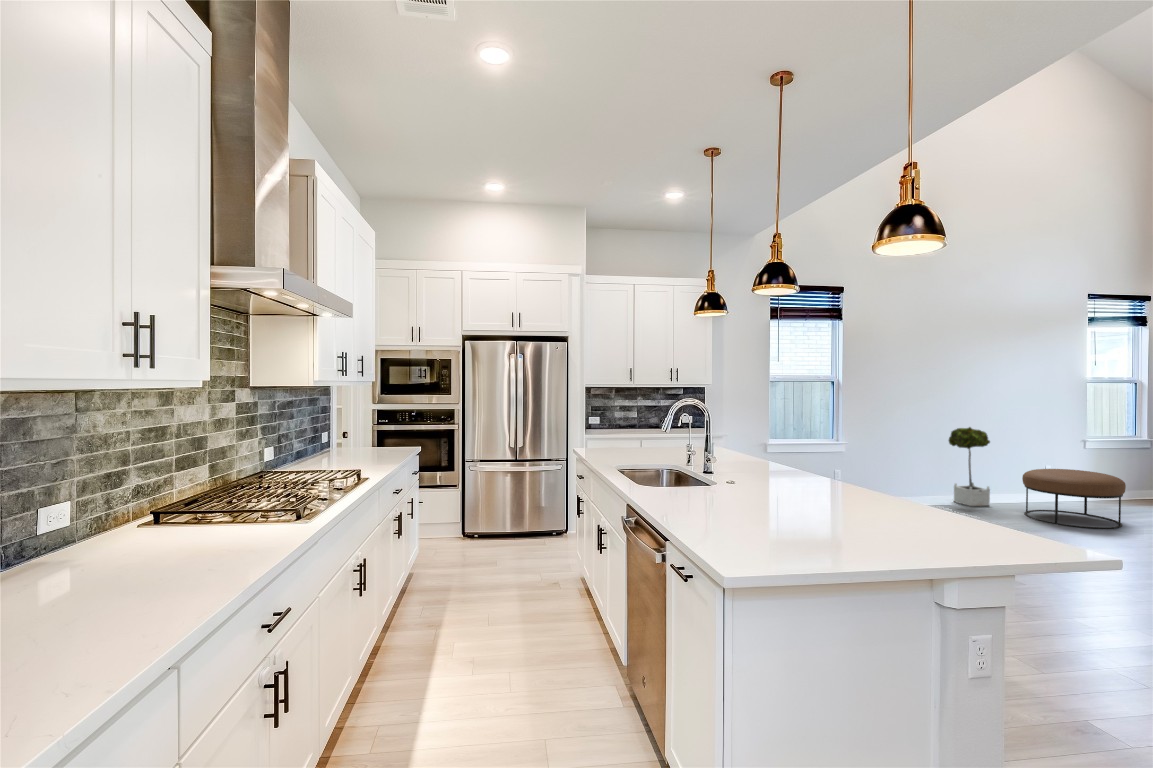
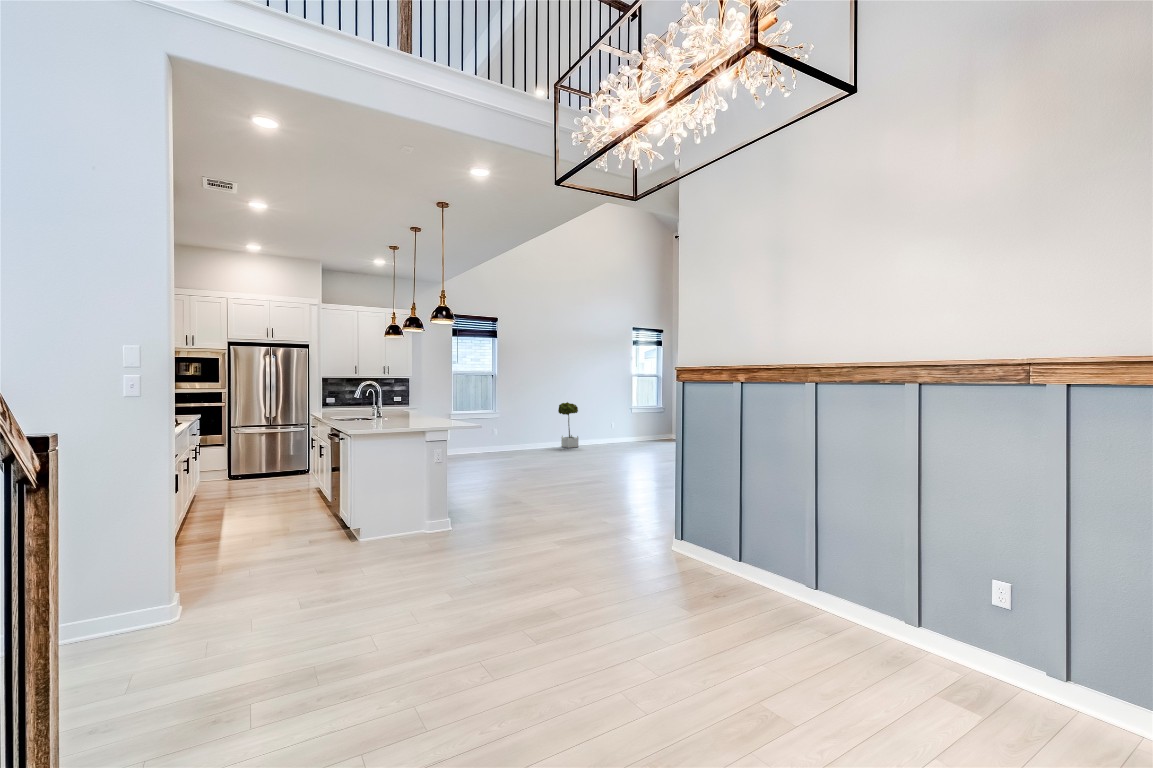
ottoman: present [1022,469,1126,529] -> none [591,423,633,452]

